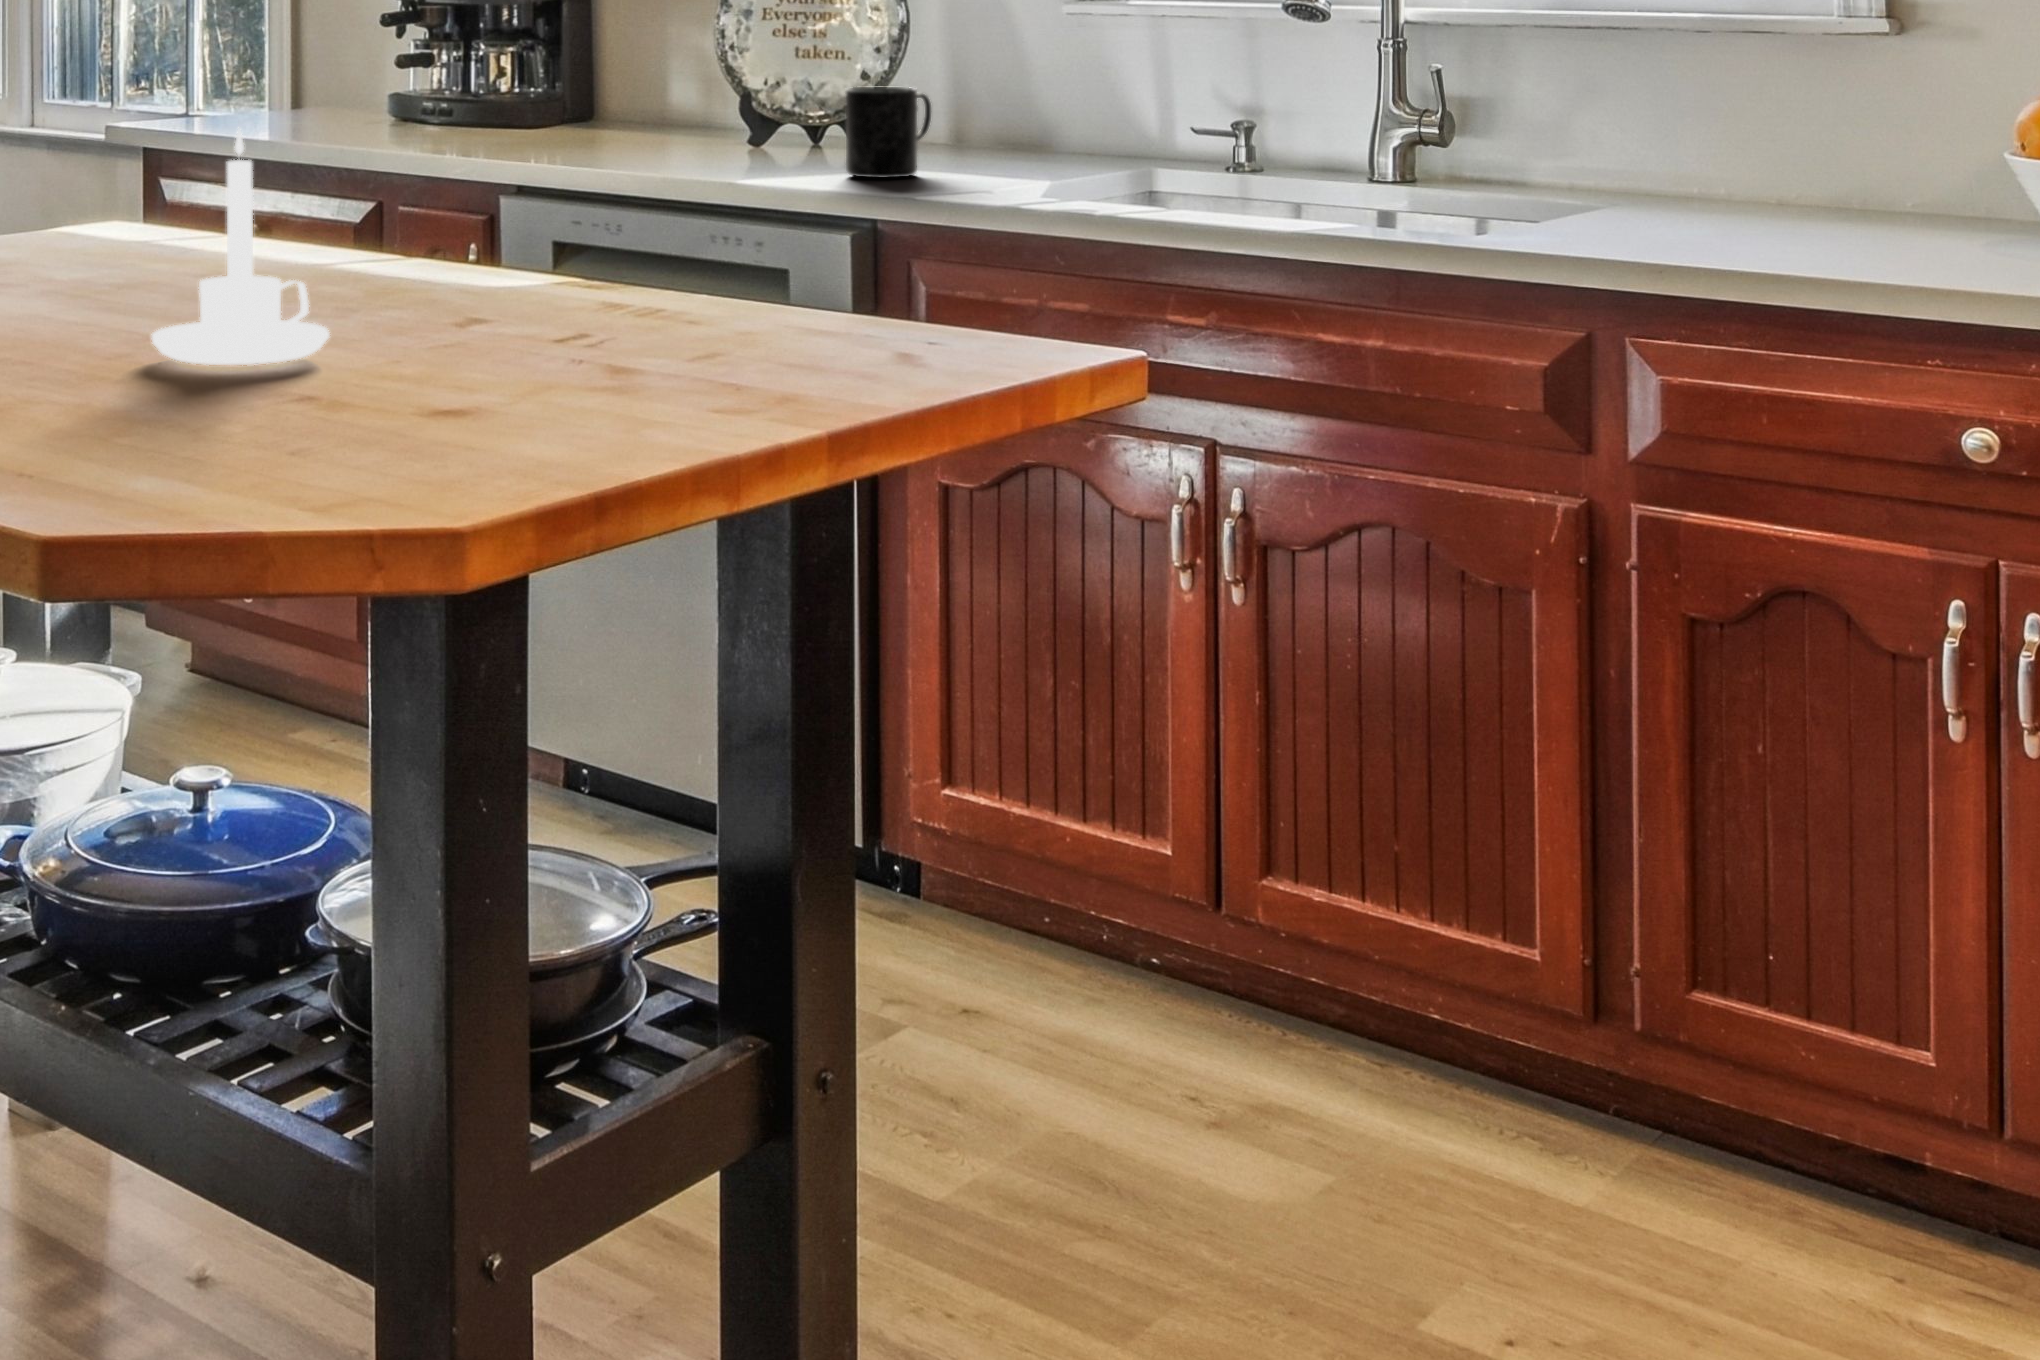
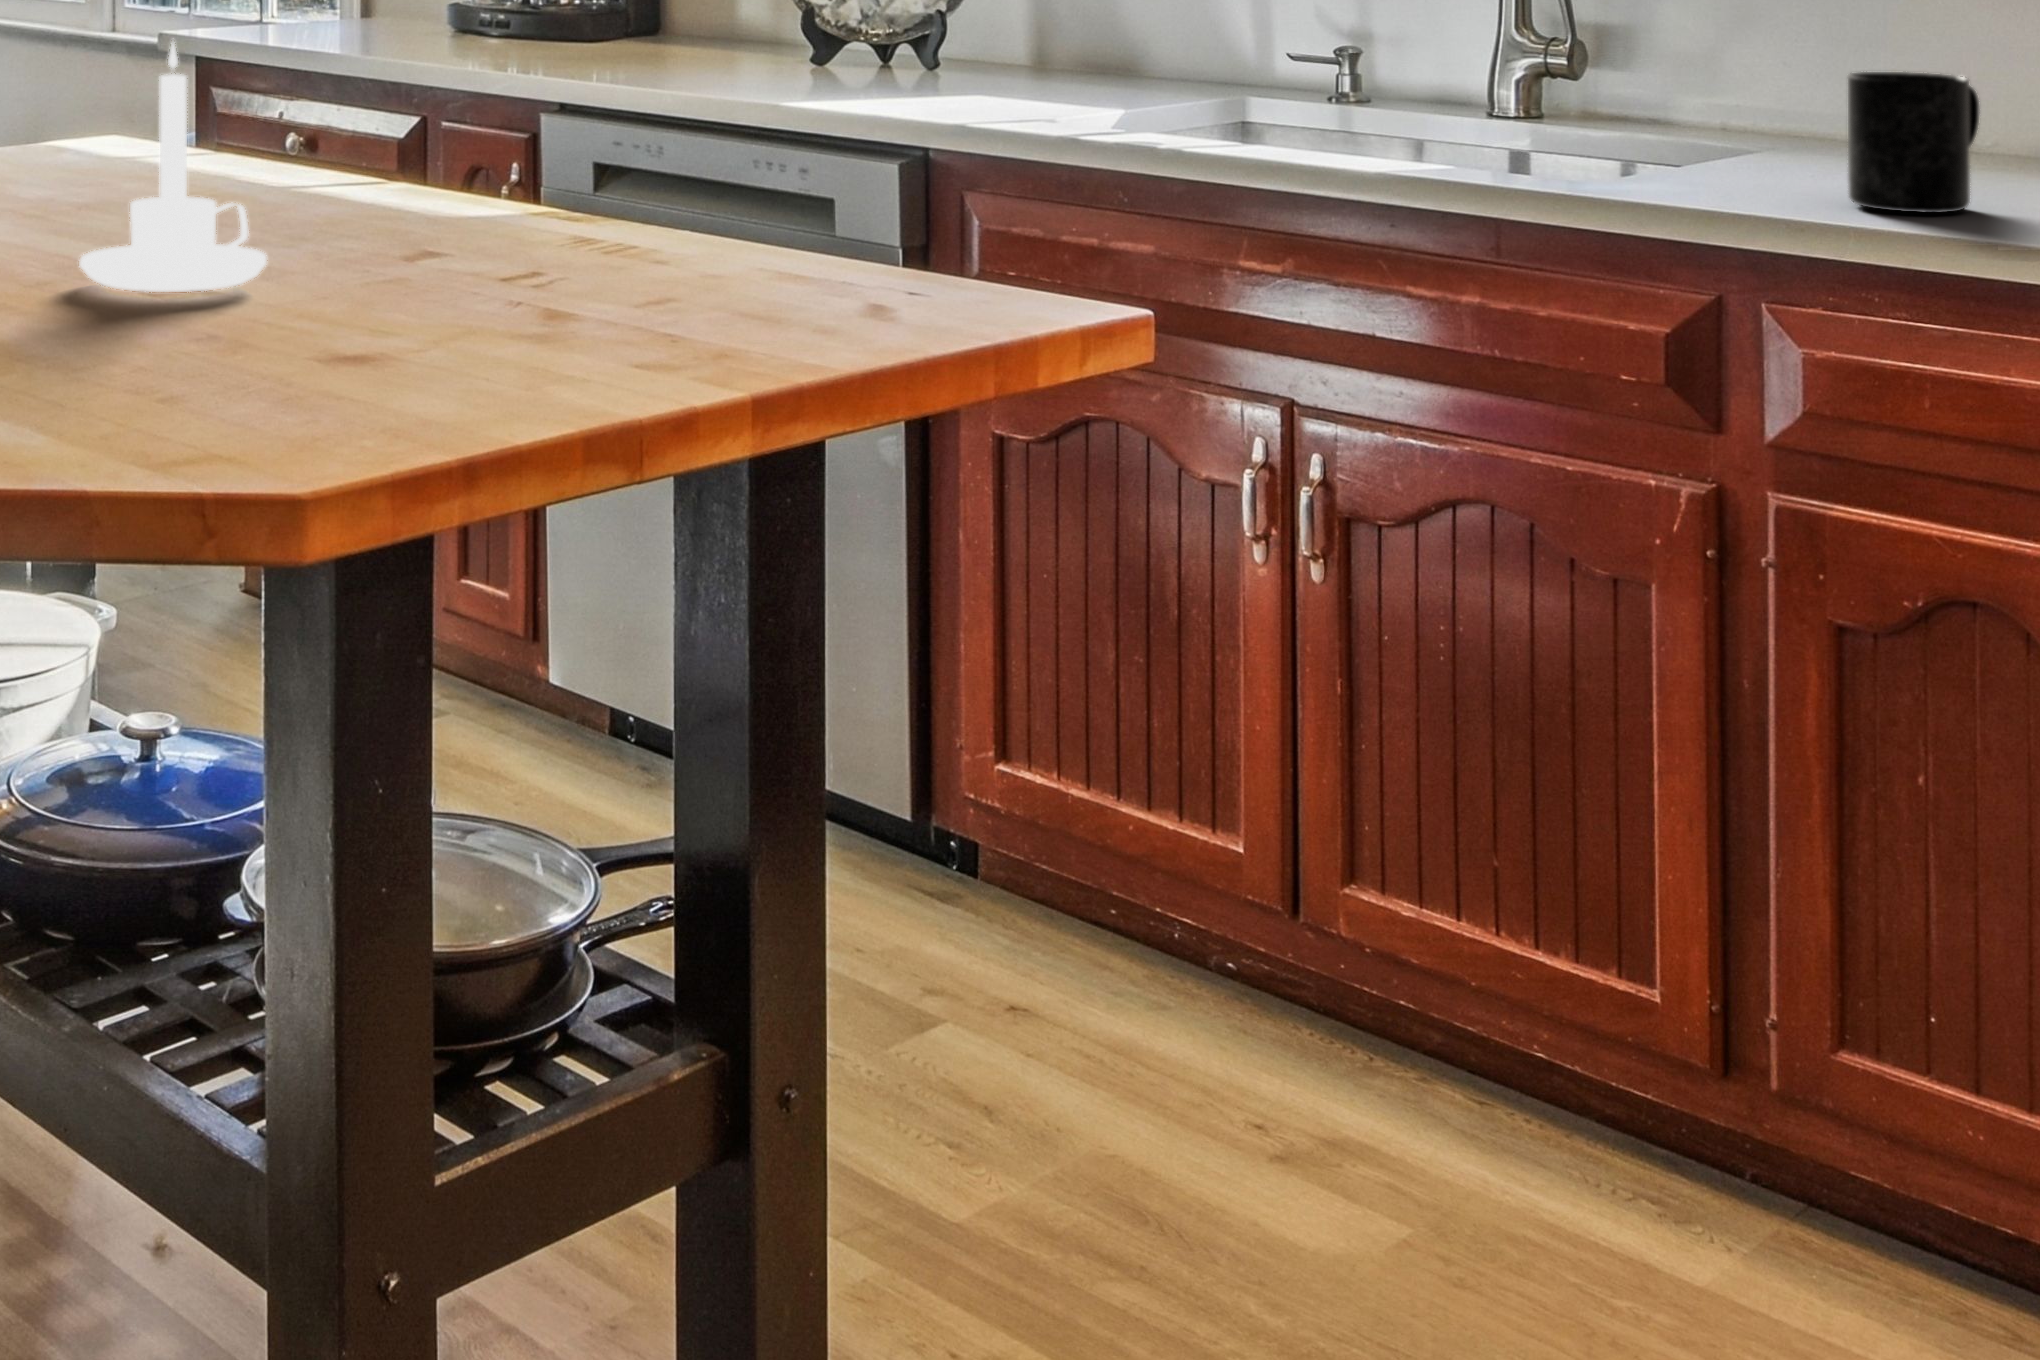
mug: present [846,87,931,178] -> present [1848,72,1980,213]

